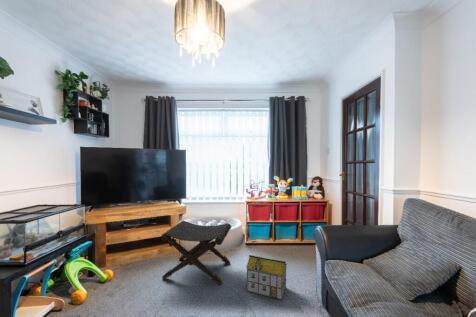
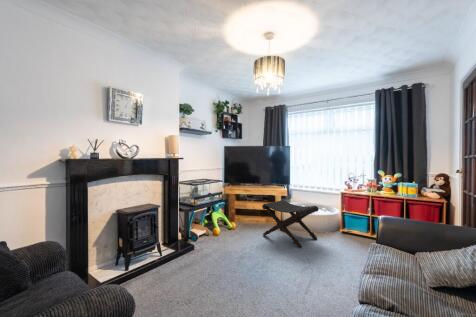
toy house: present [246,255,287,300] -> none [317,229,355,268]

